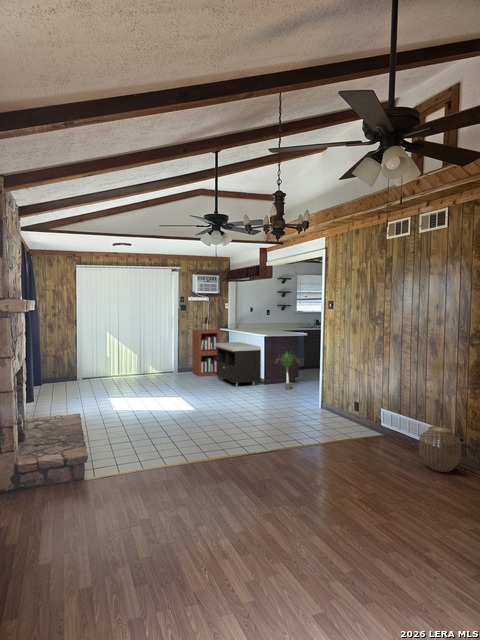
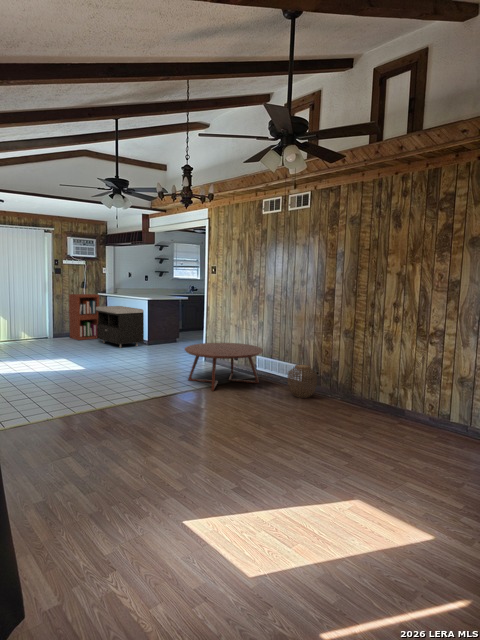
potted plant: present [282,353,293,389] -> none [157,310,182,348]
coffee table: none [293,389,388,450] -> present [185,343,263,391]

